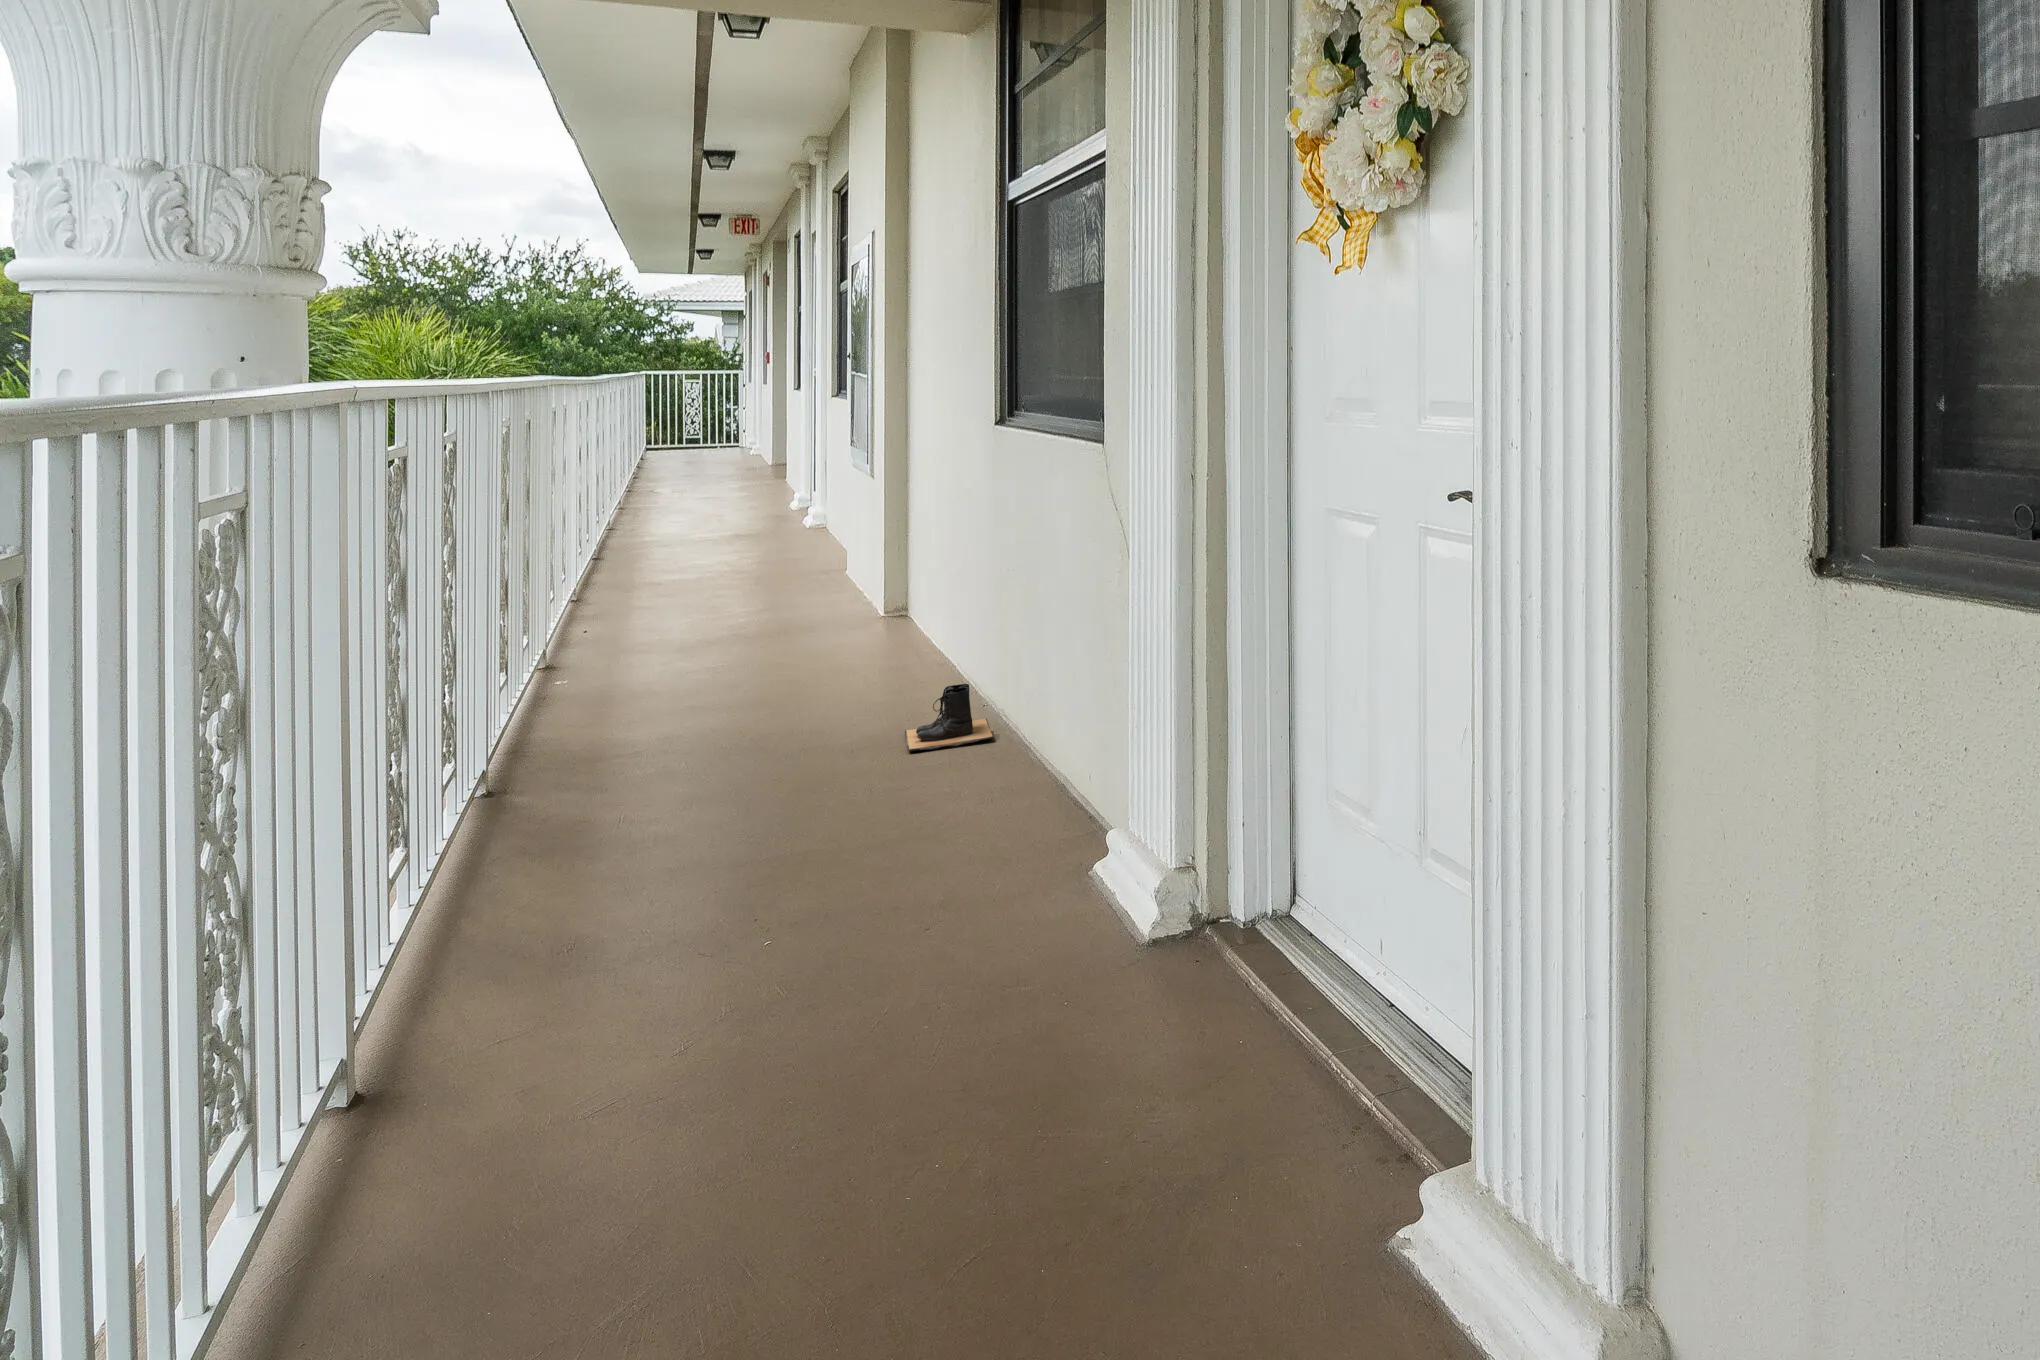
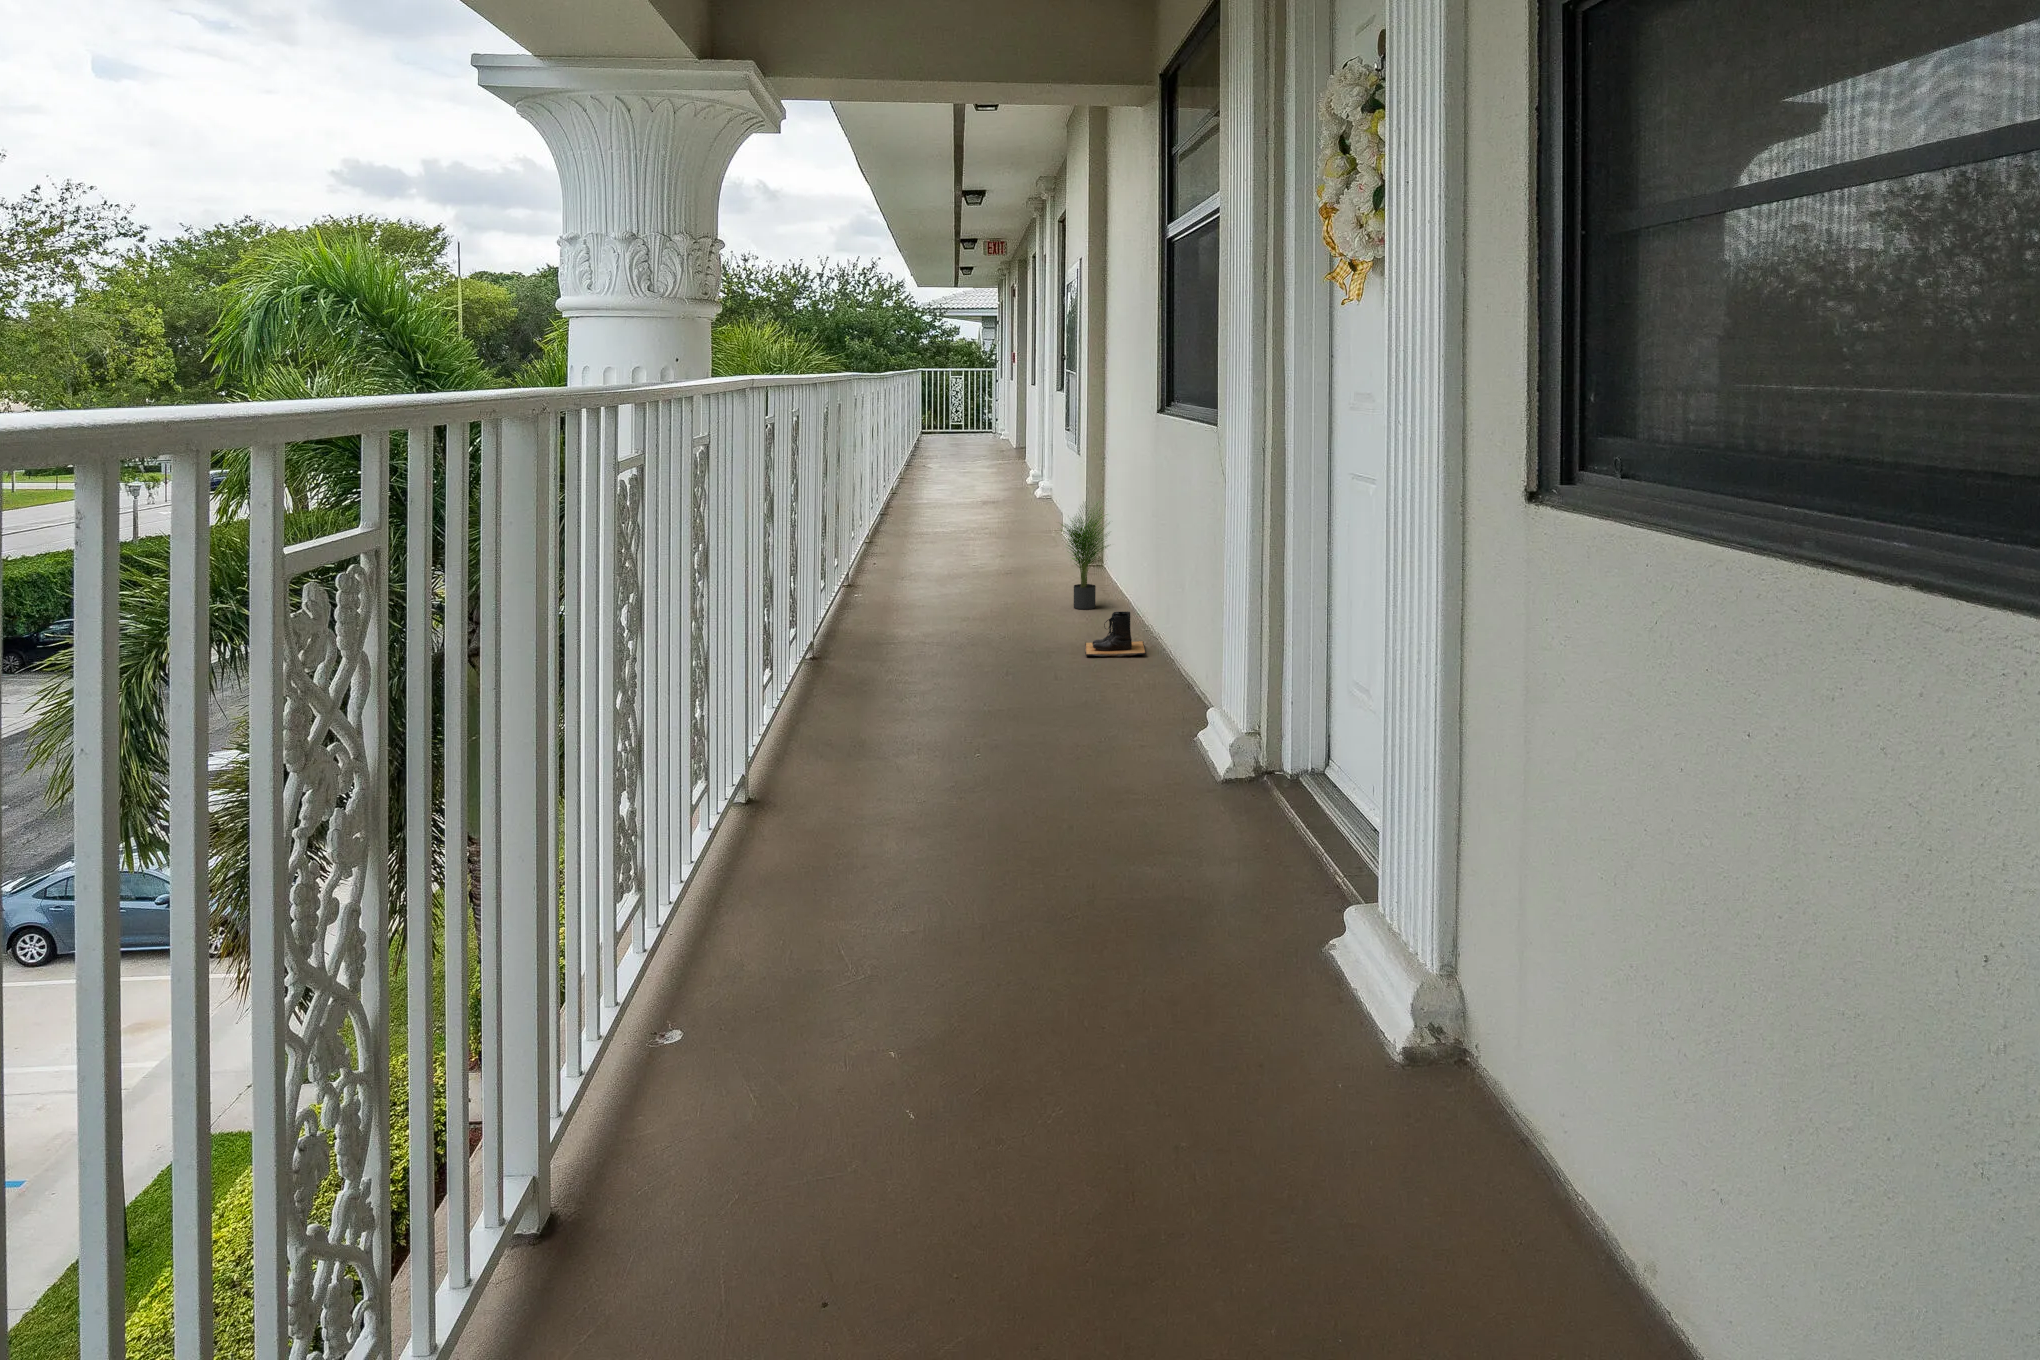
potted plant: none [850,535,940,677] -> present [1061,506,1109,609]

